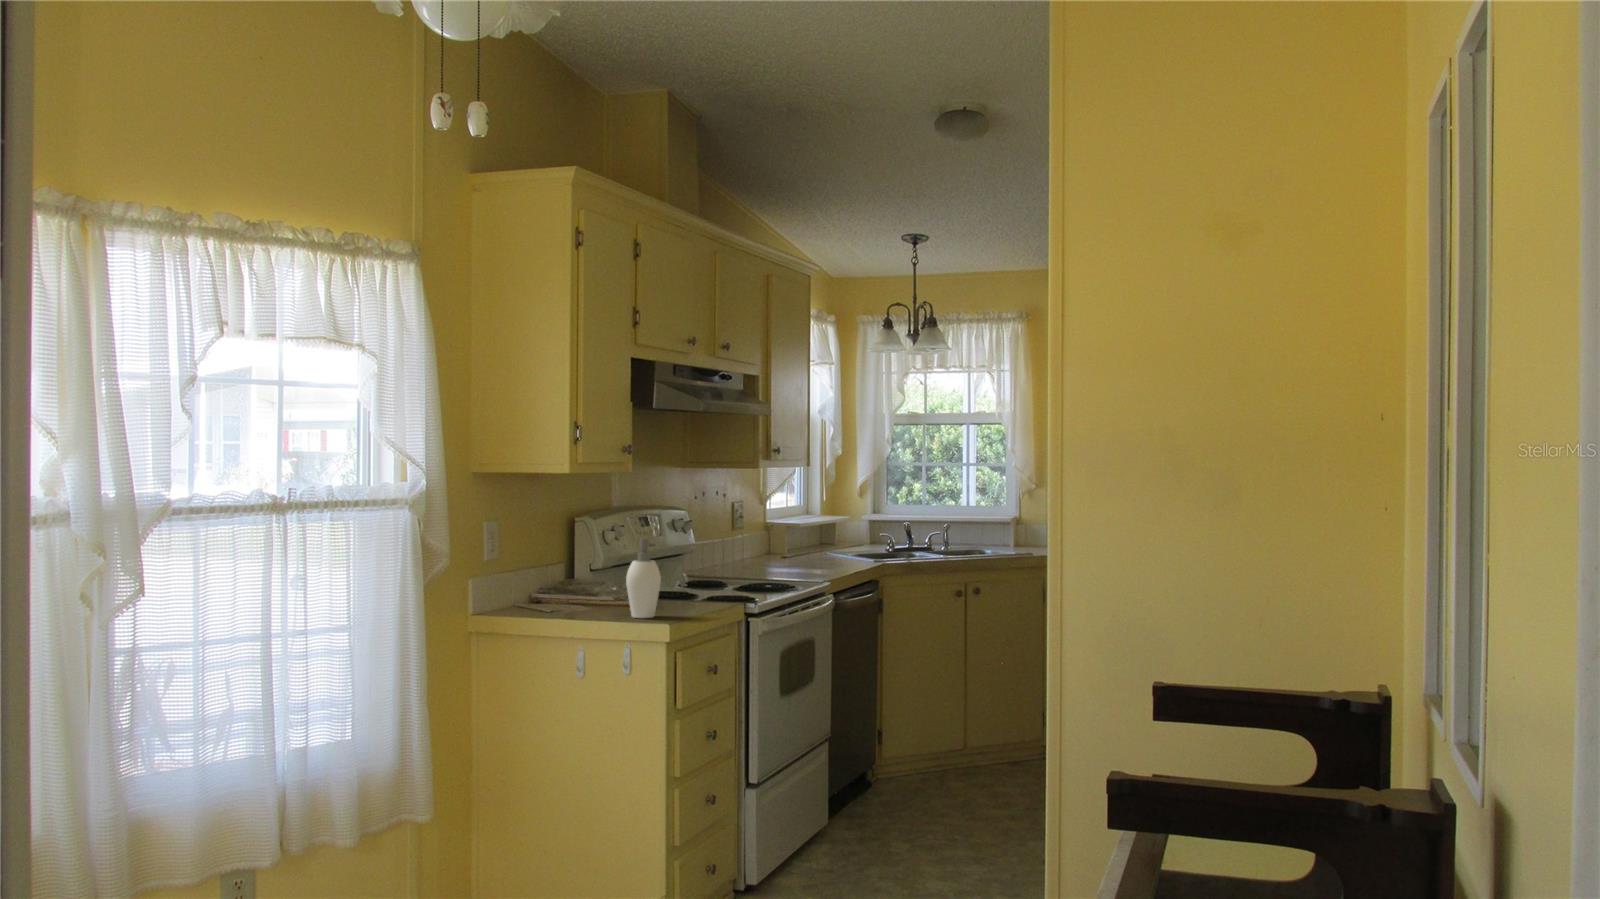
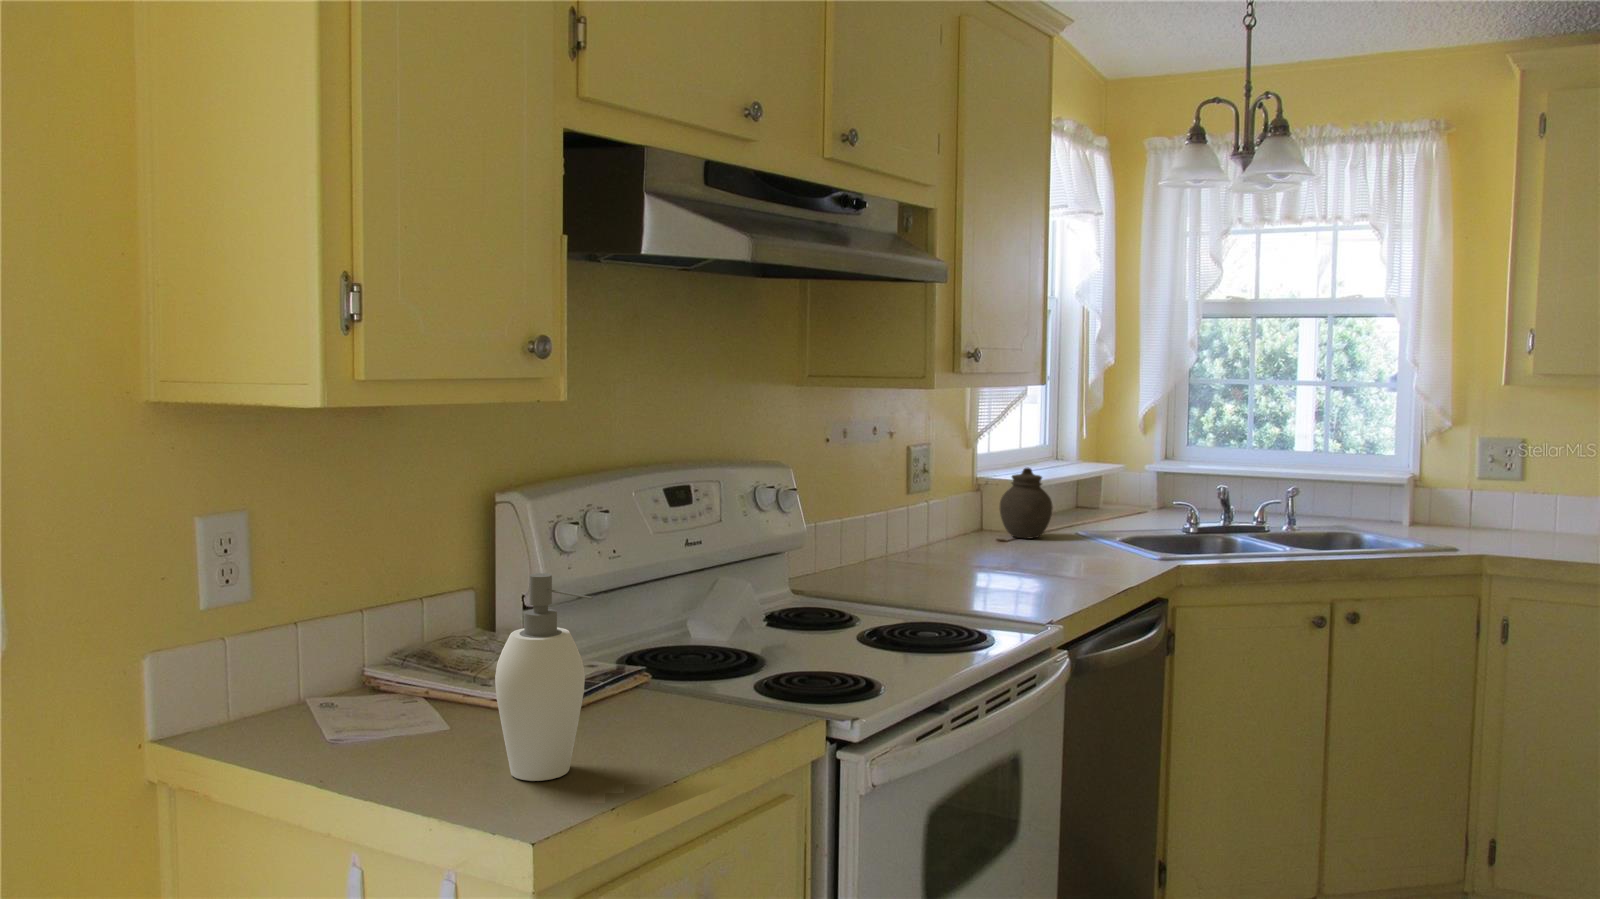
jar: none [783,515,813,556] -> present [1000,468,1053,539]

